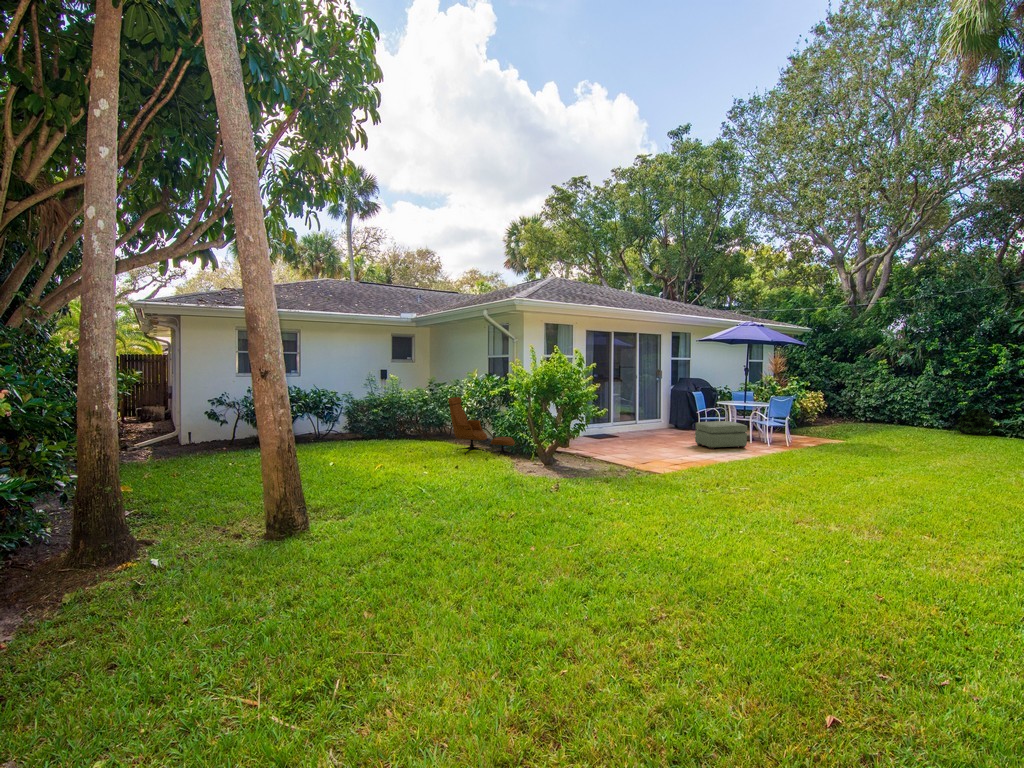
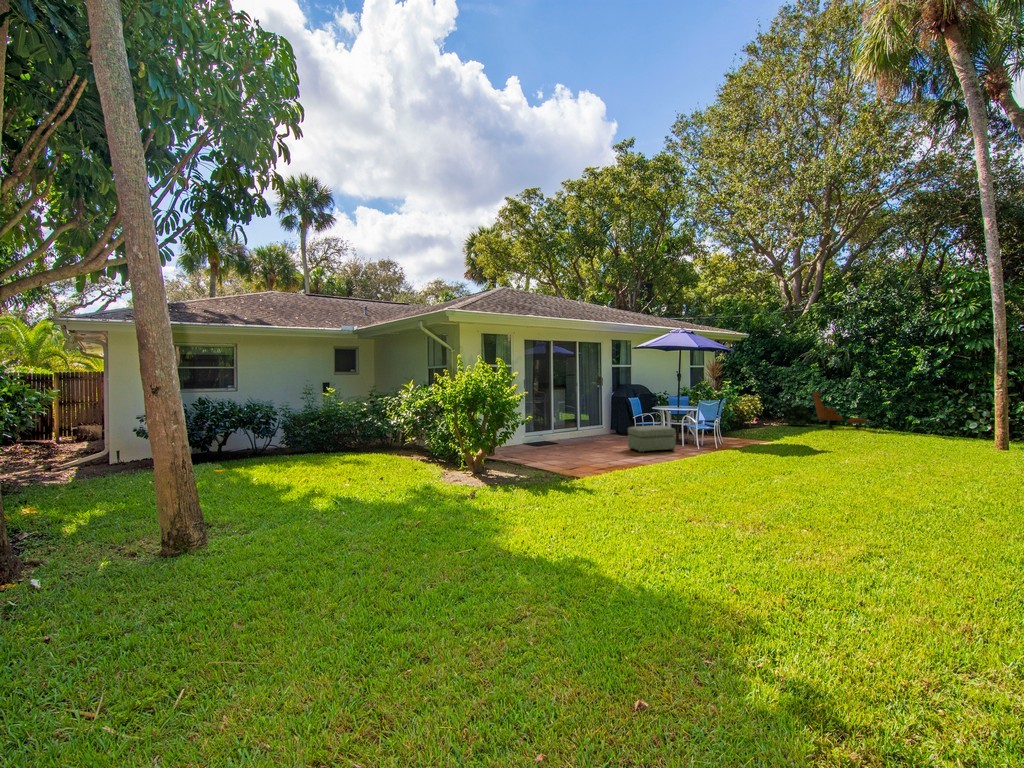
lounge chair: present [448,397,515,456] -> present [813,391,867,429]
potted plant: present [953,409,995,434] -> present [783,405,812,426]

